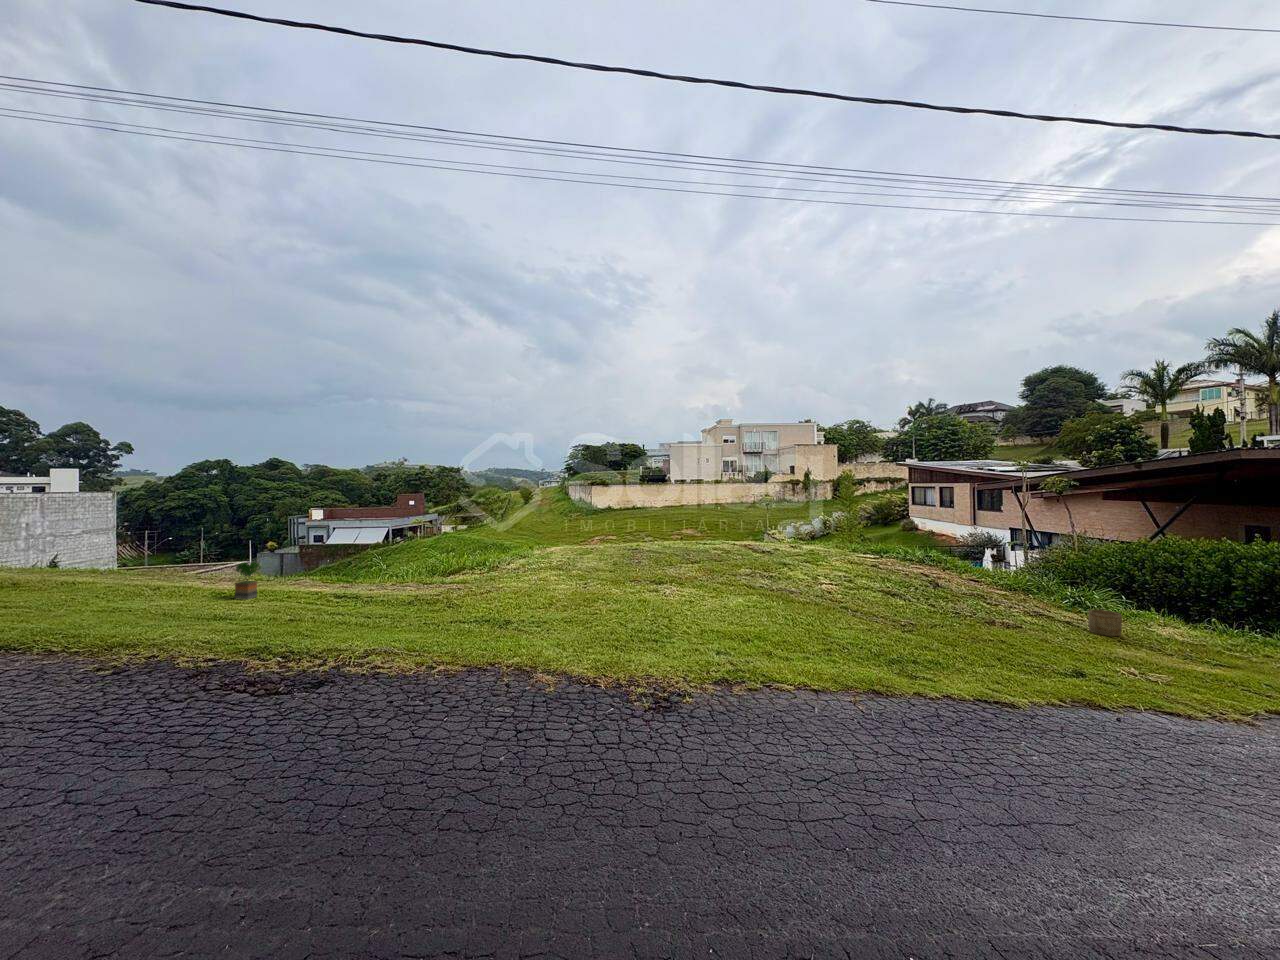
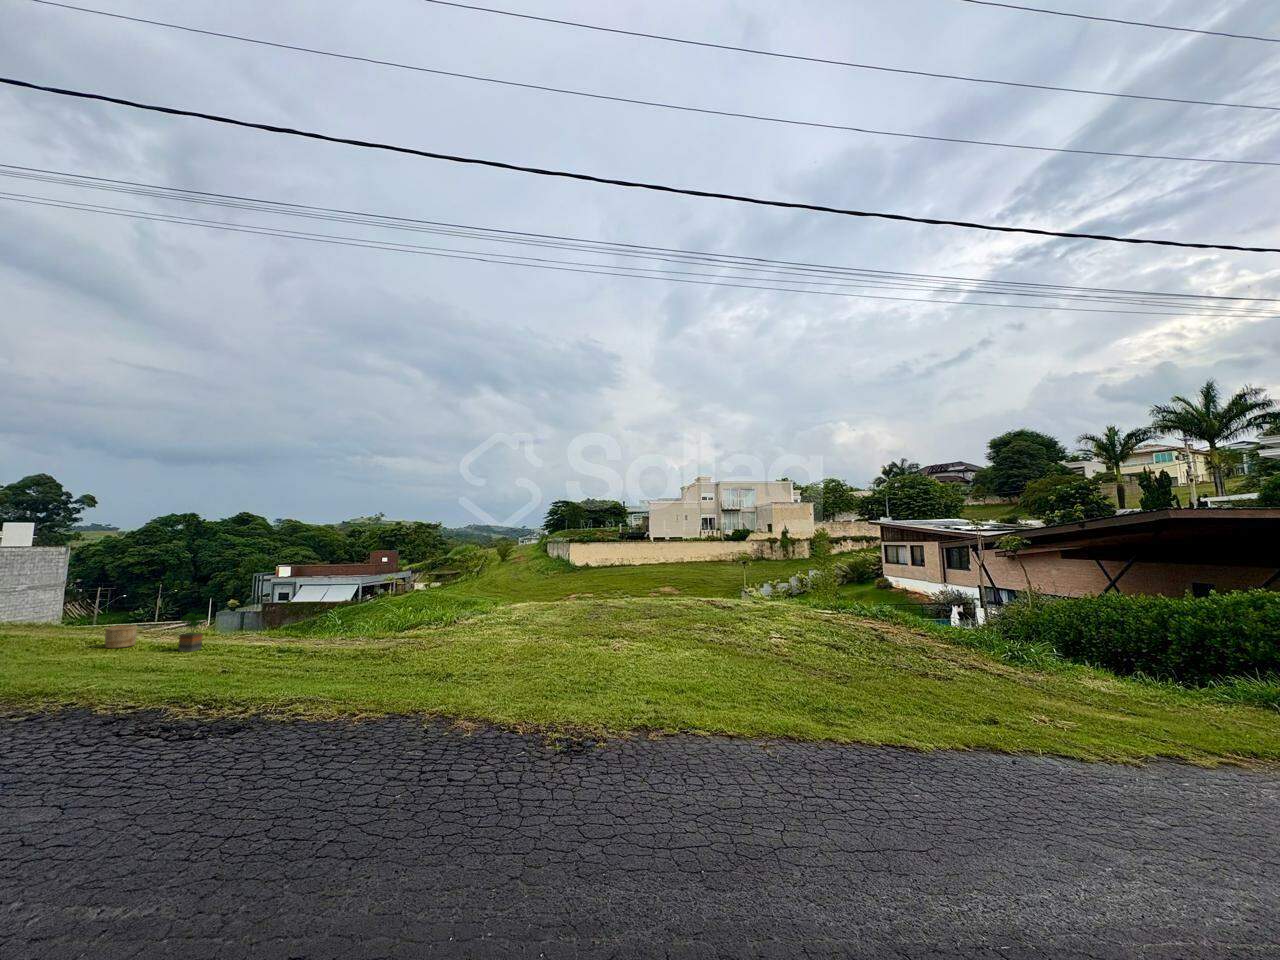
wooden bucket: present [1088,610,1122,636] -> present [105,625,137,648]

